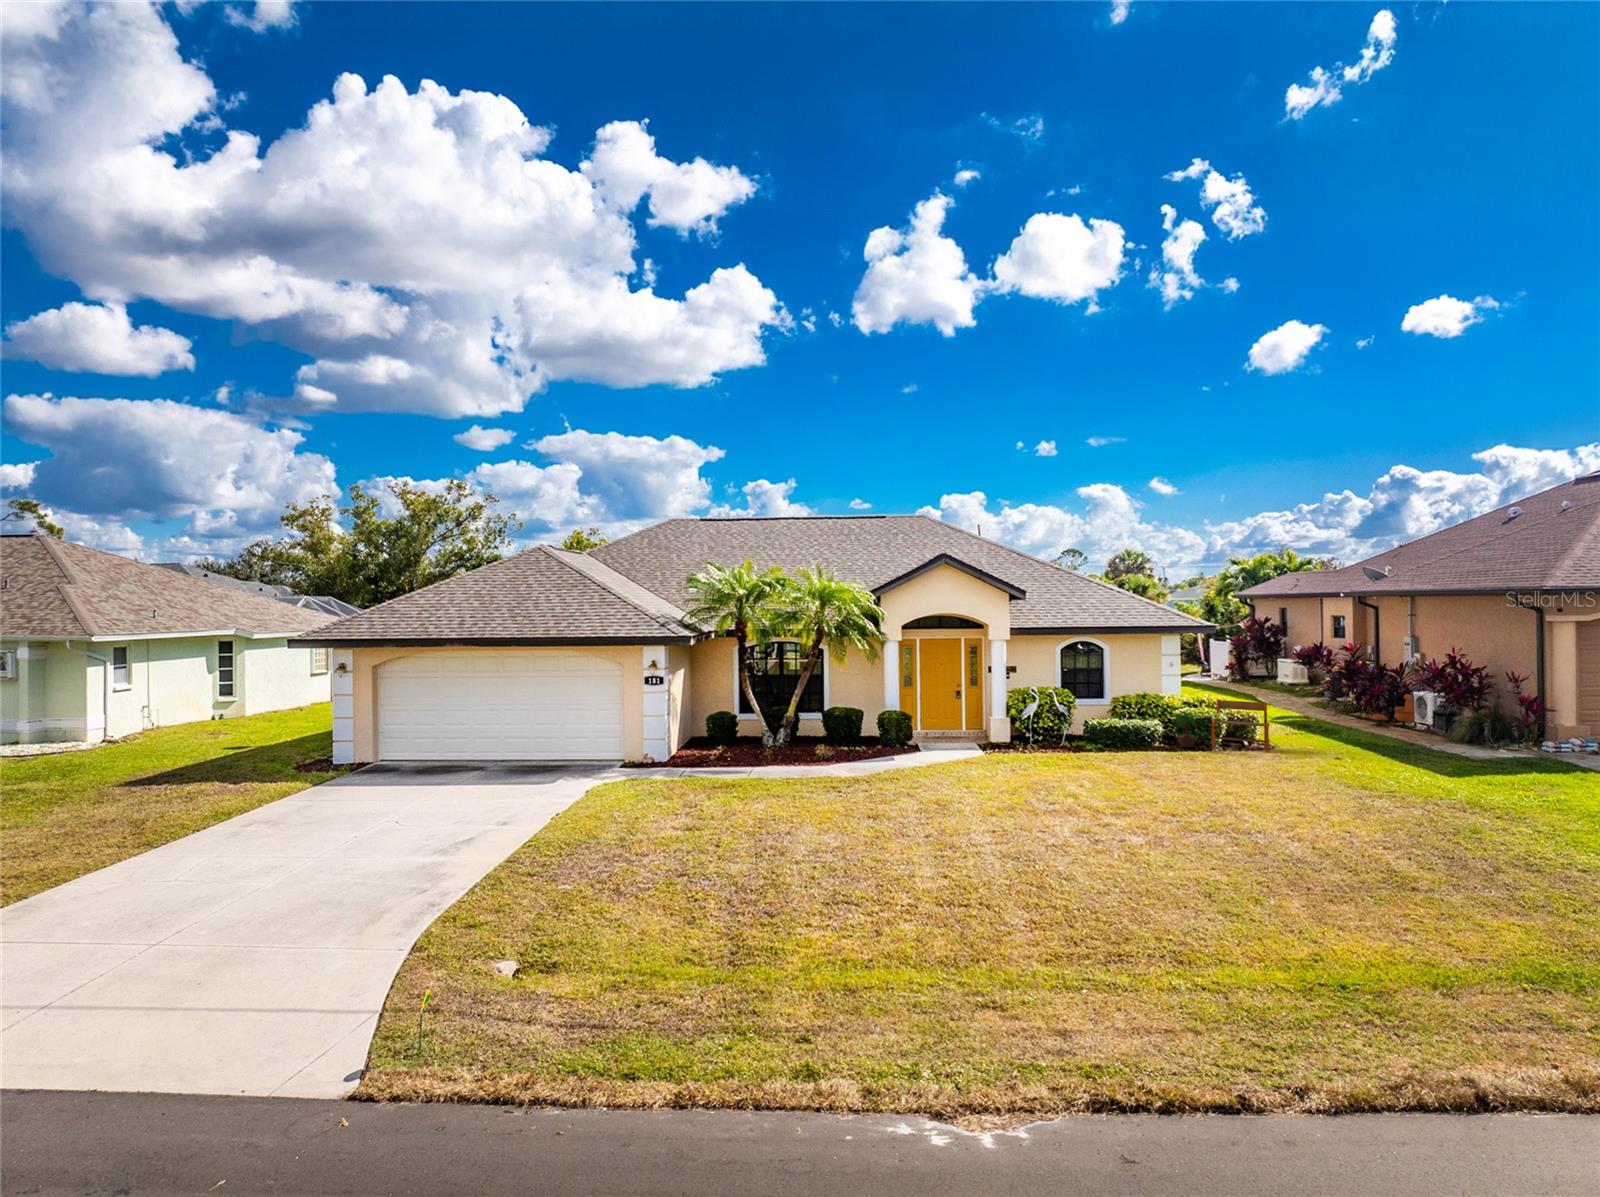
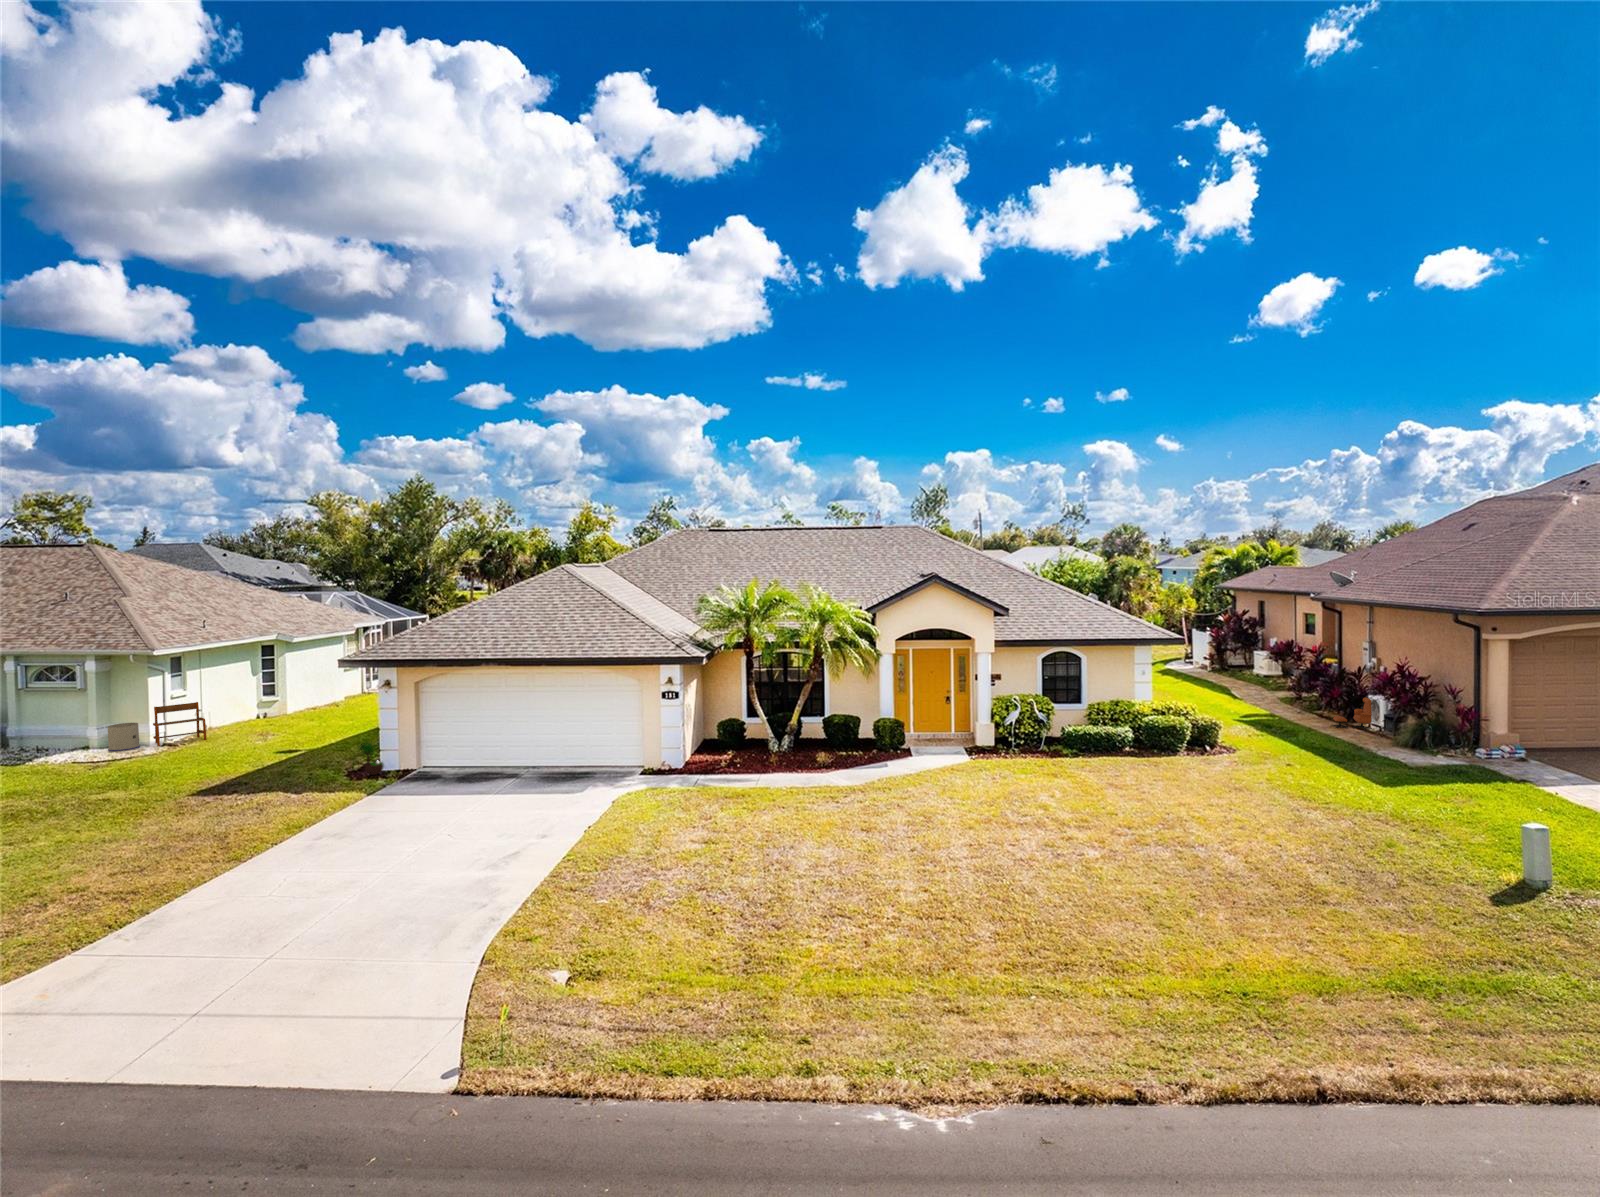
bench: present [1212,700,1270,753] -> present [153,702,206,746]
potted tree: present [1176,713,1196,747] -> present [358,741,383,775]
trash can: none [43,716,80,747] -> present [108,723,140,752]

